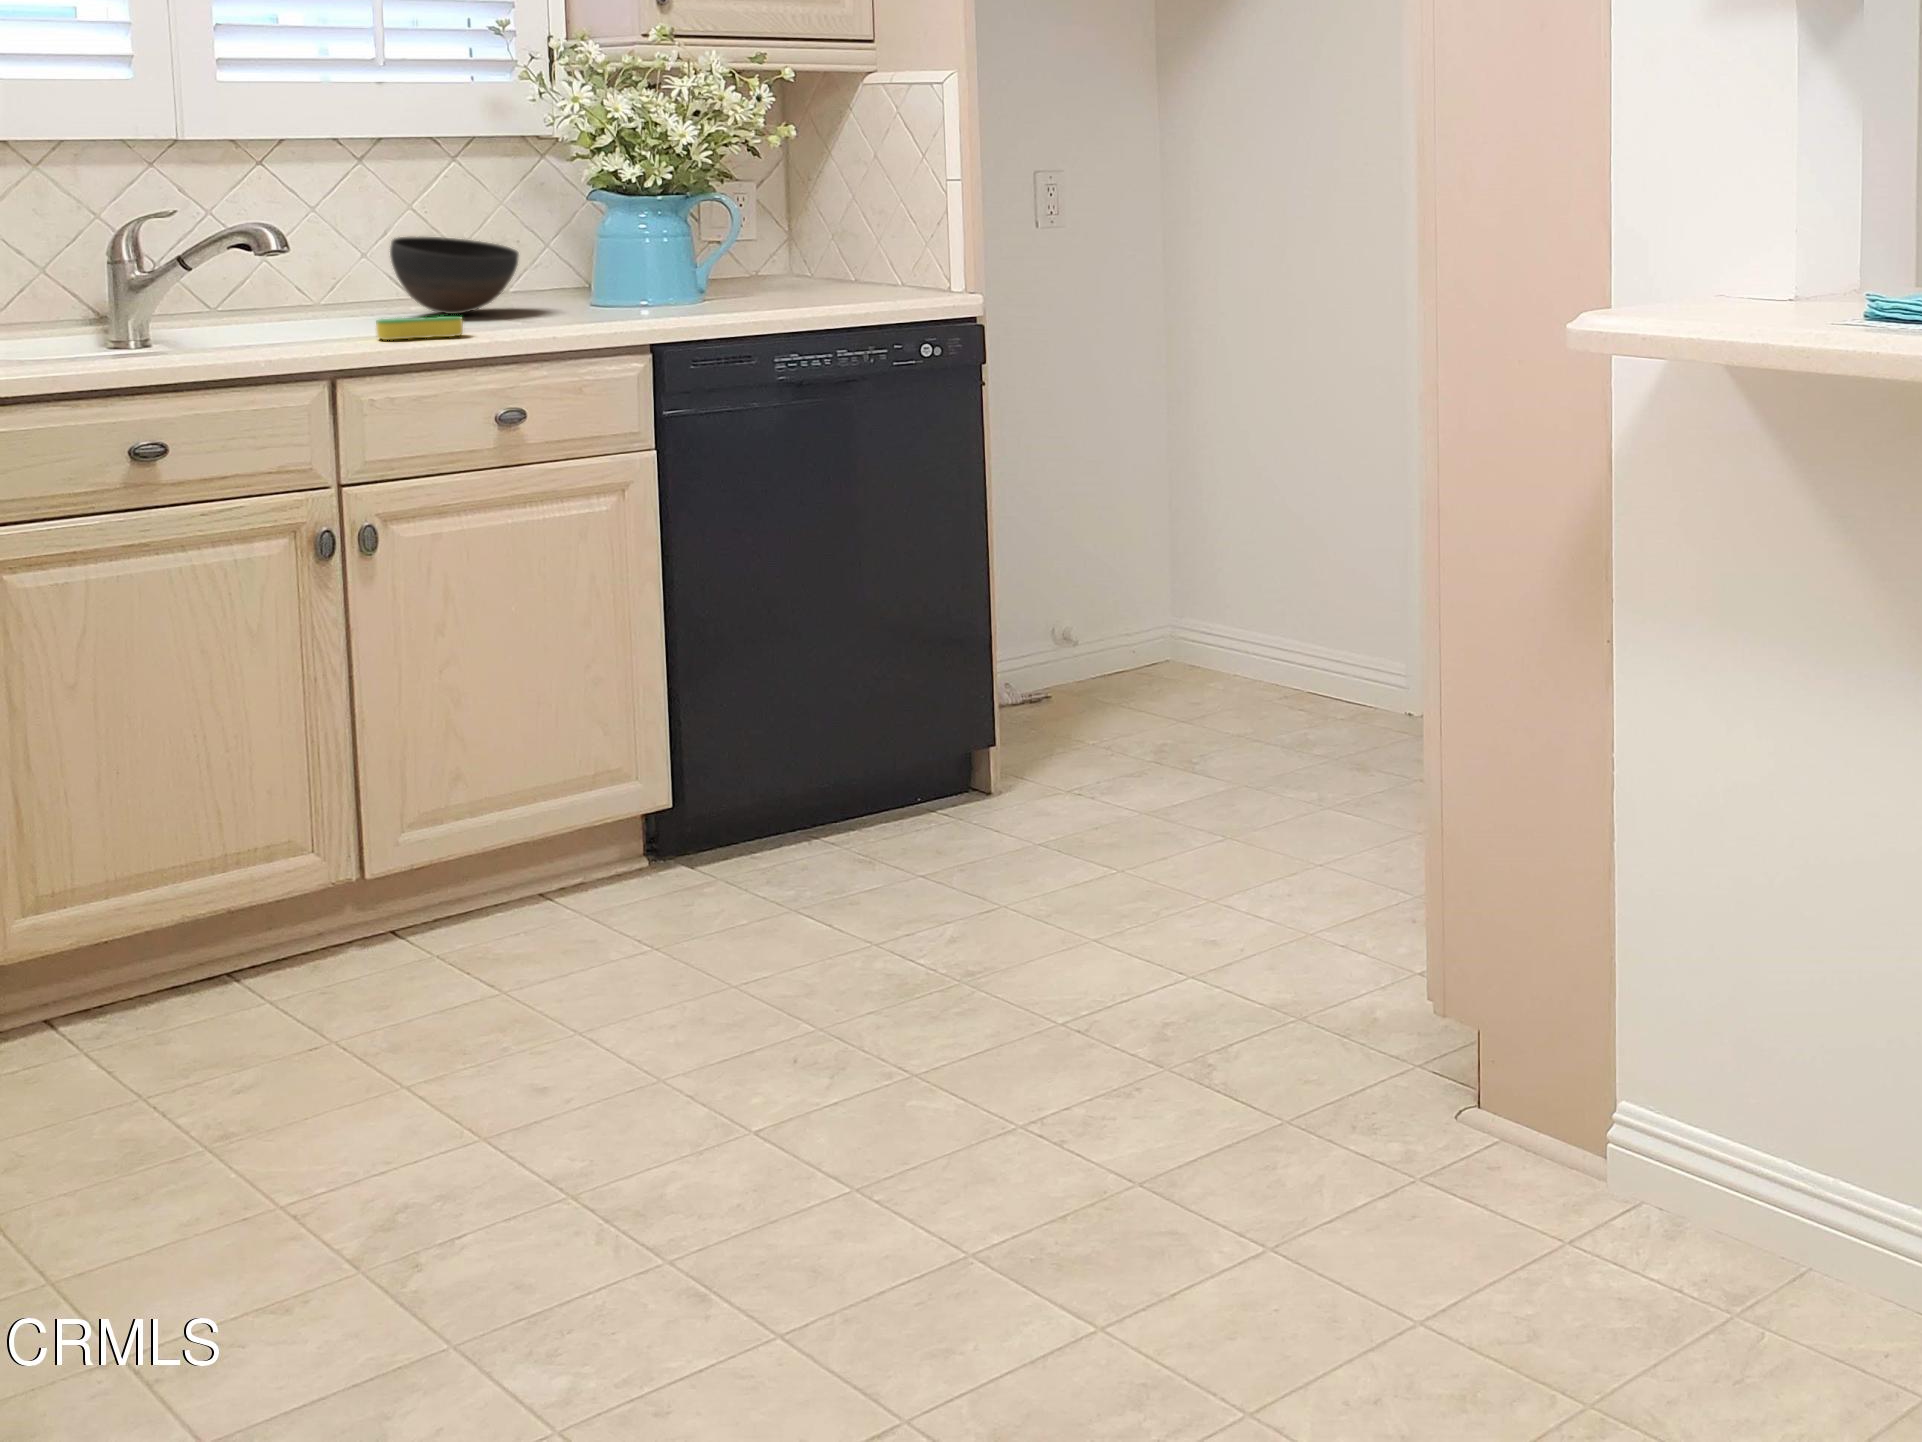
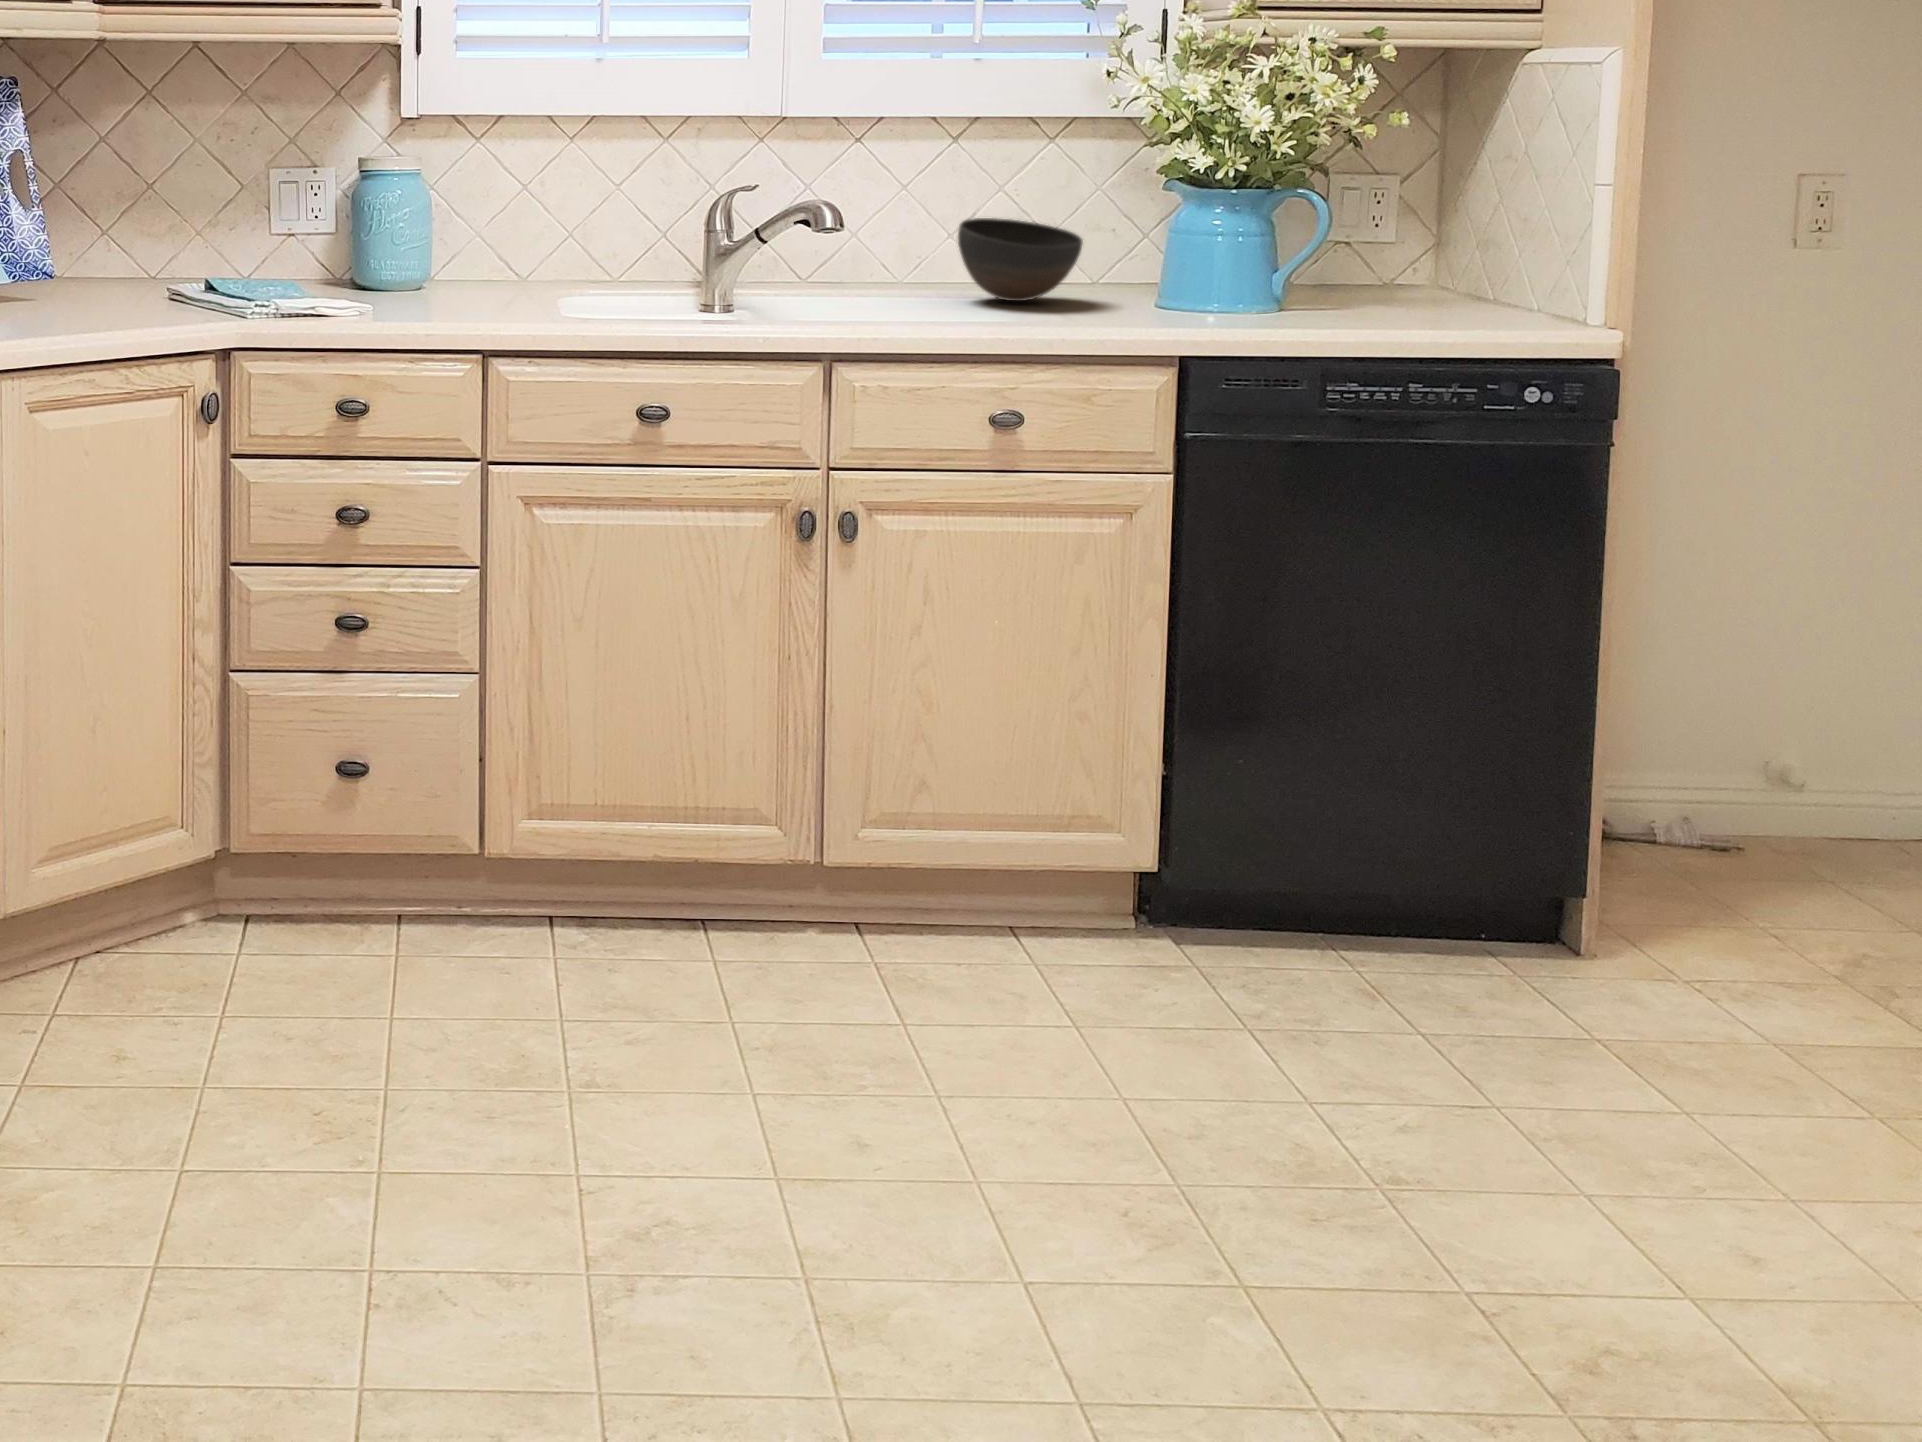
sponge: present [376,316,463,340] -> none [899,305,981,329]

